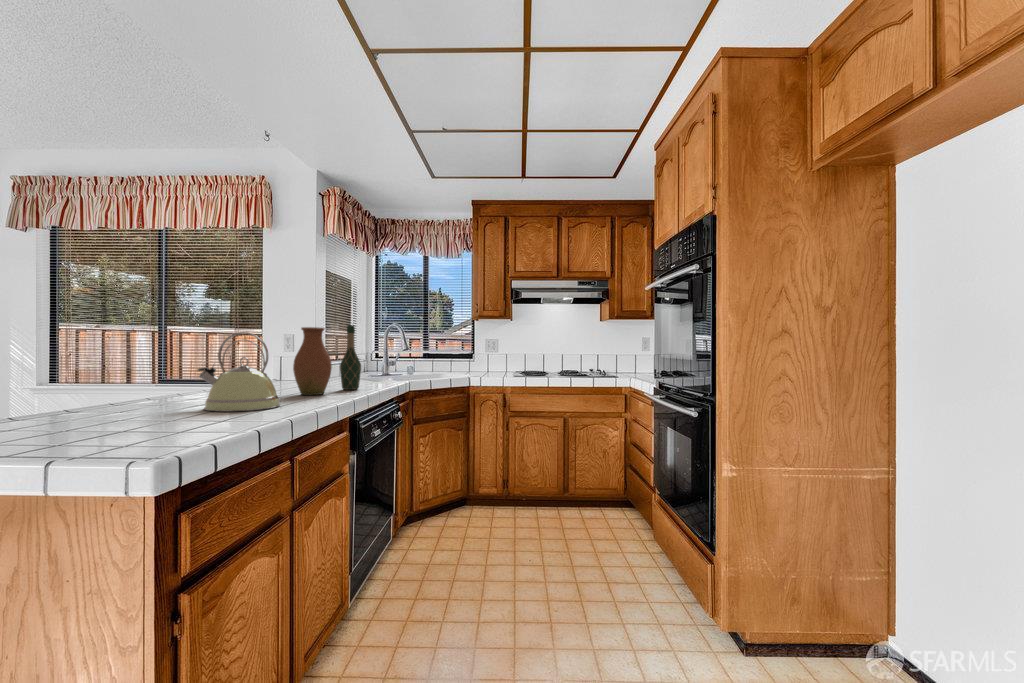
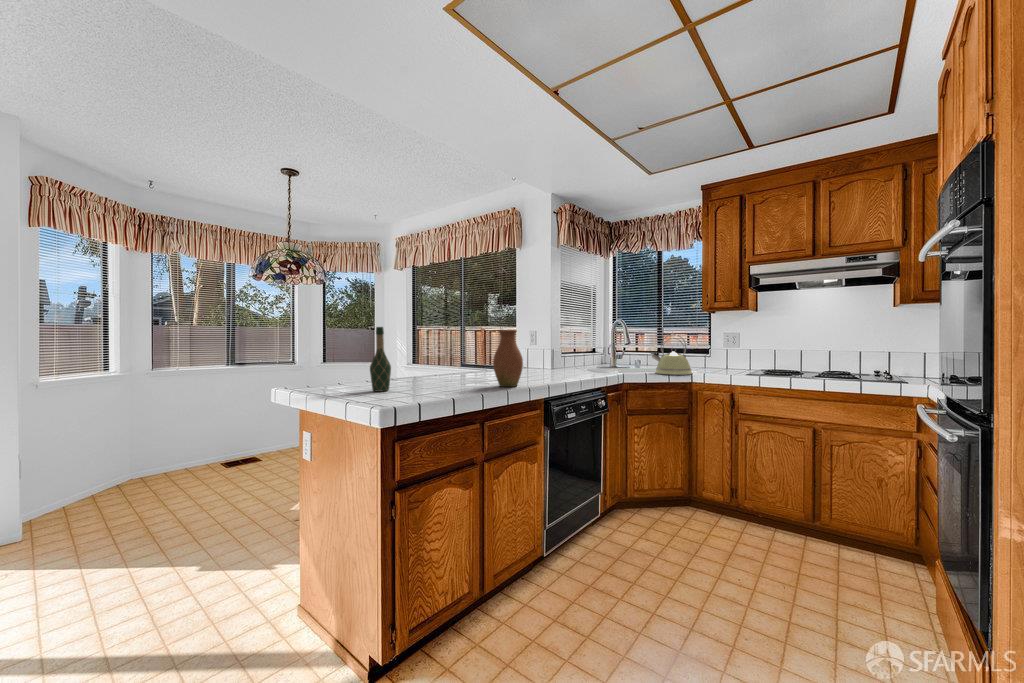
wine bottle: present [340,325,361,390] -> present [370,327,391,392]
kettle: present [198,332,280,412] -> present [651,334,692,375]

